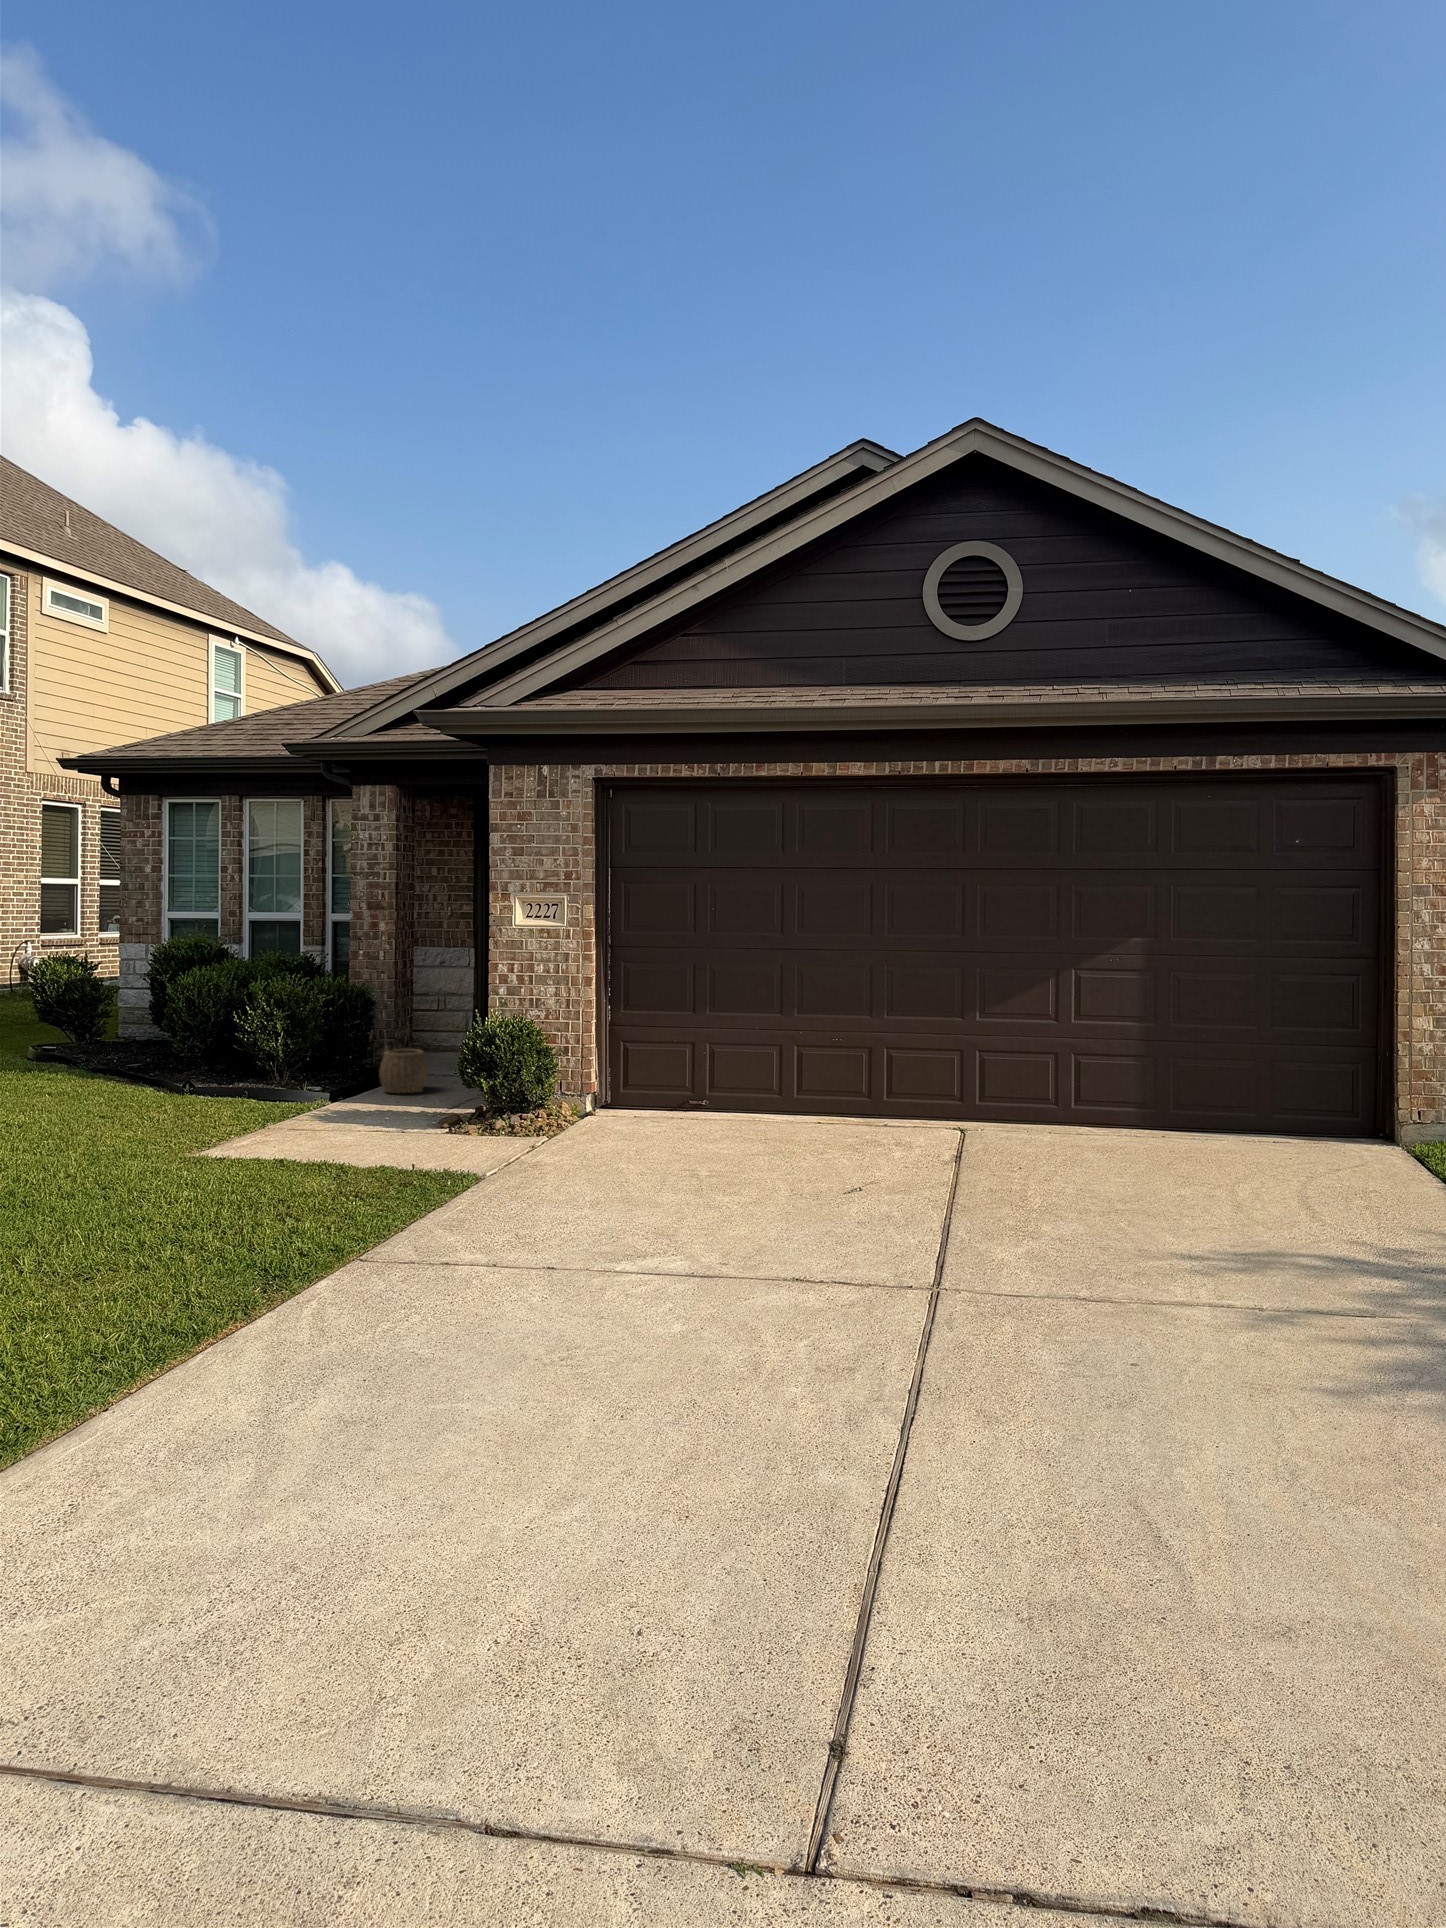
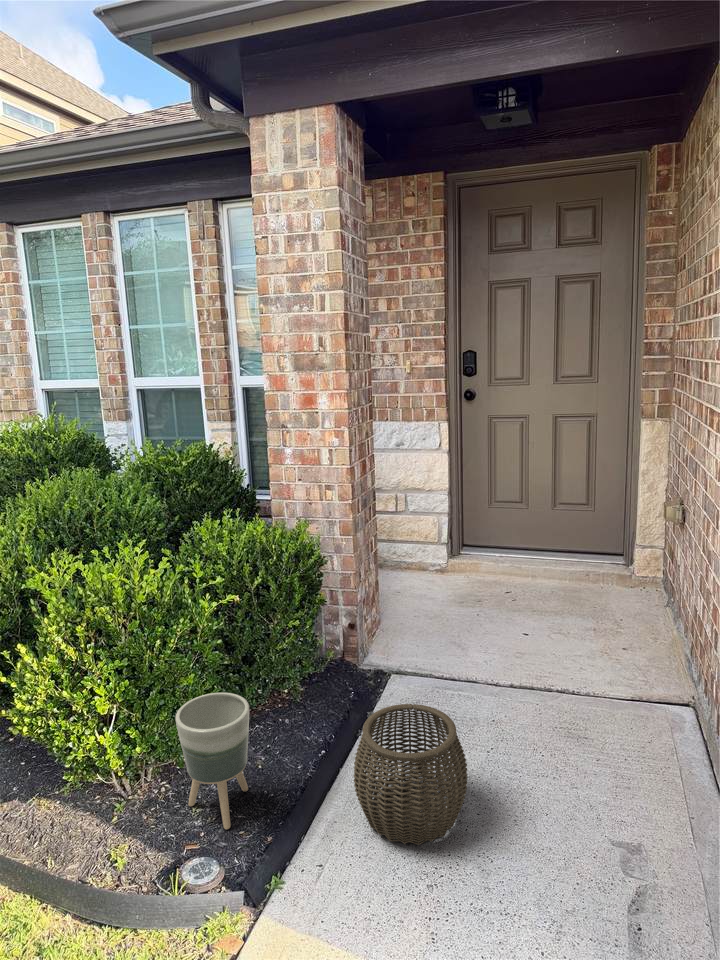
planter: none [306,1039,337,1087] -> present [175,692,249,829]

